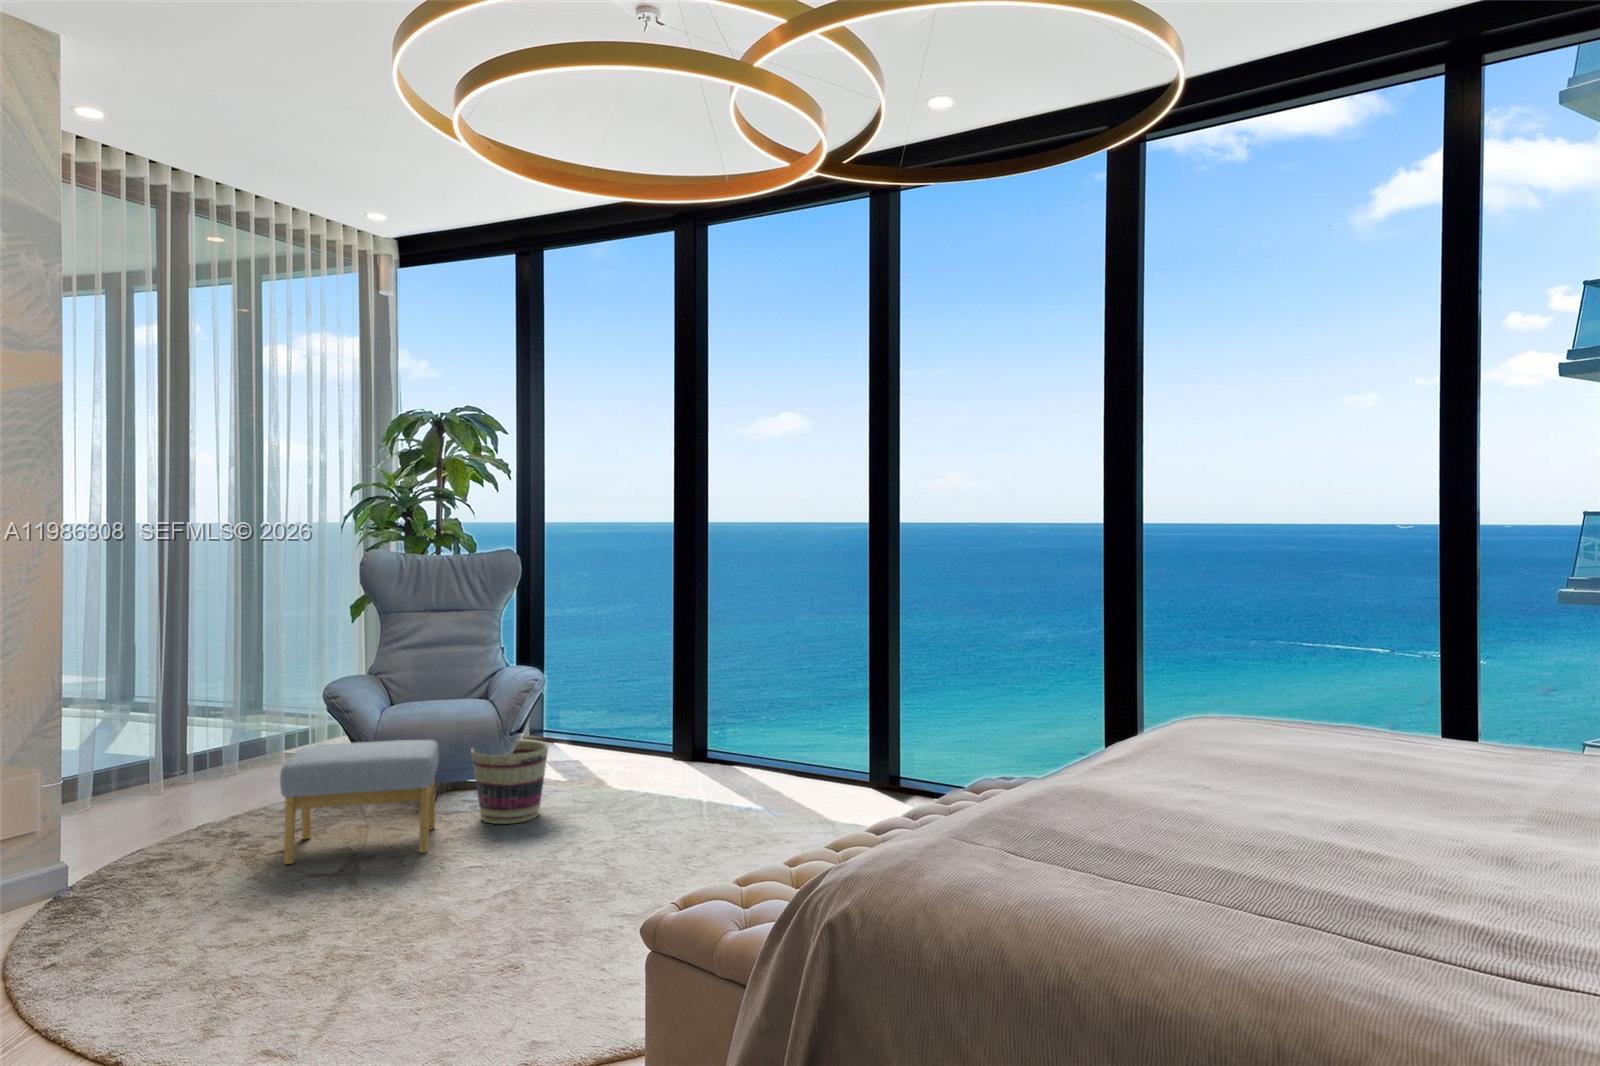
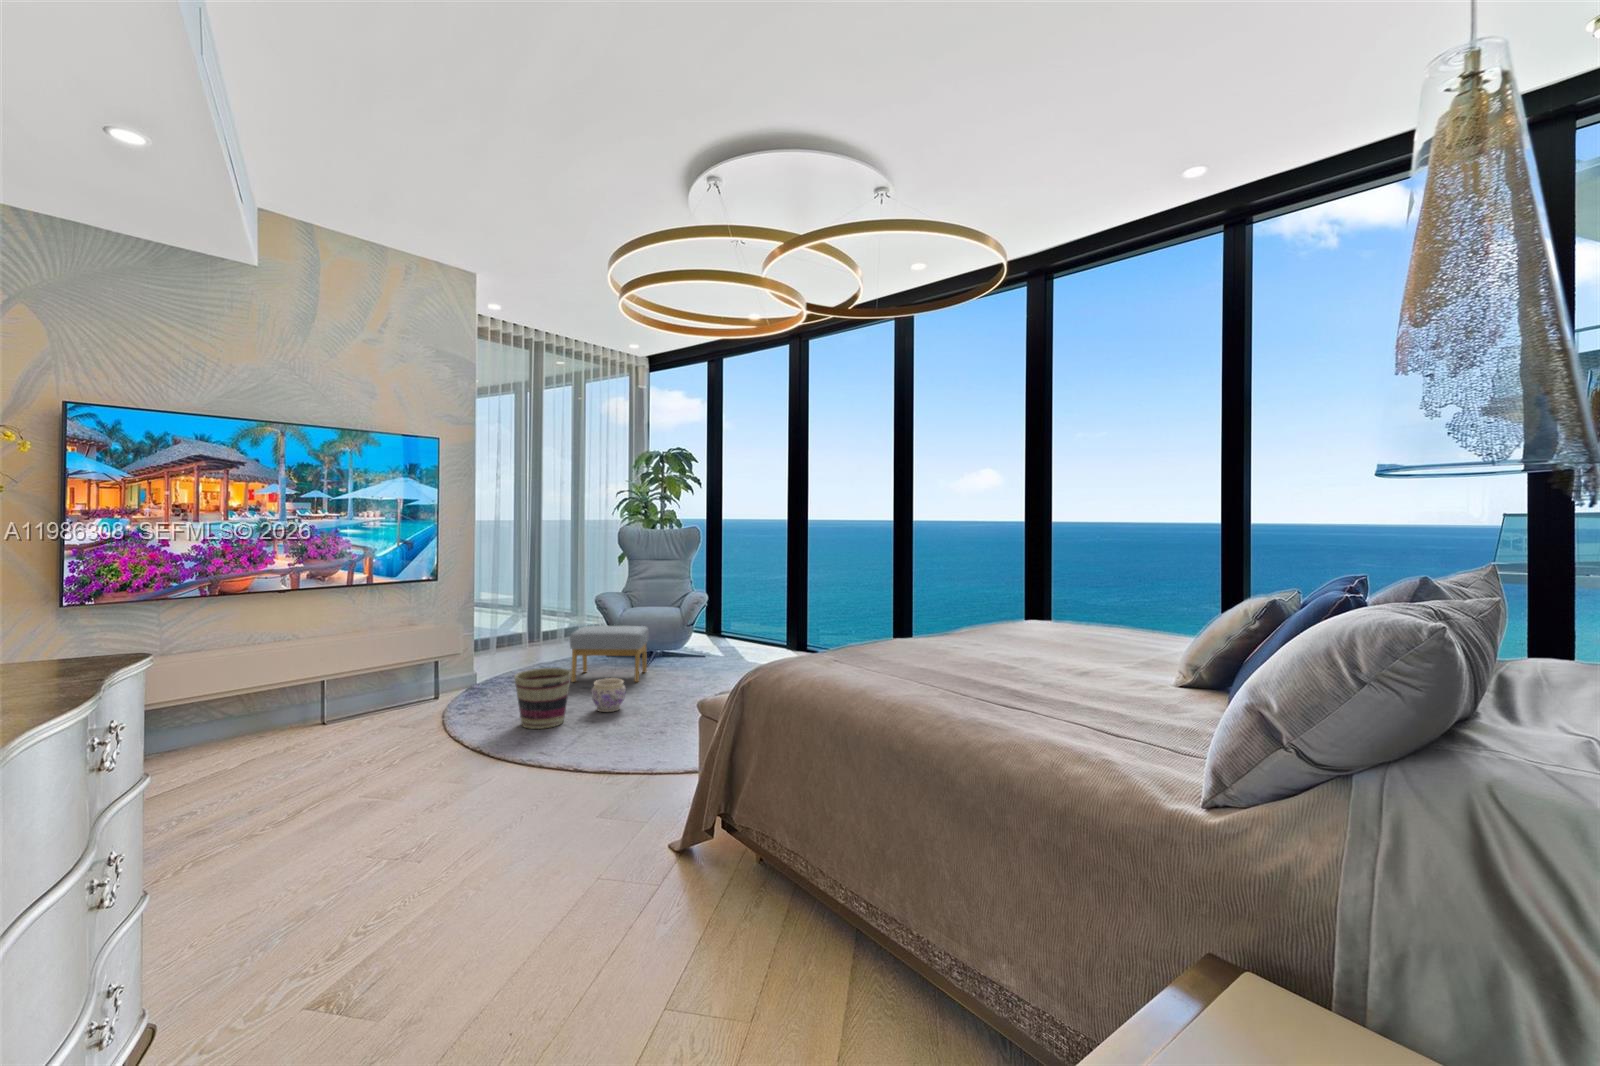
basket: present [471,740,549,824] -> present [514,668,572,729]
planter: none [352,857,426,933] -> present [591,678,626,712]

